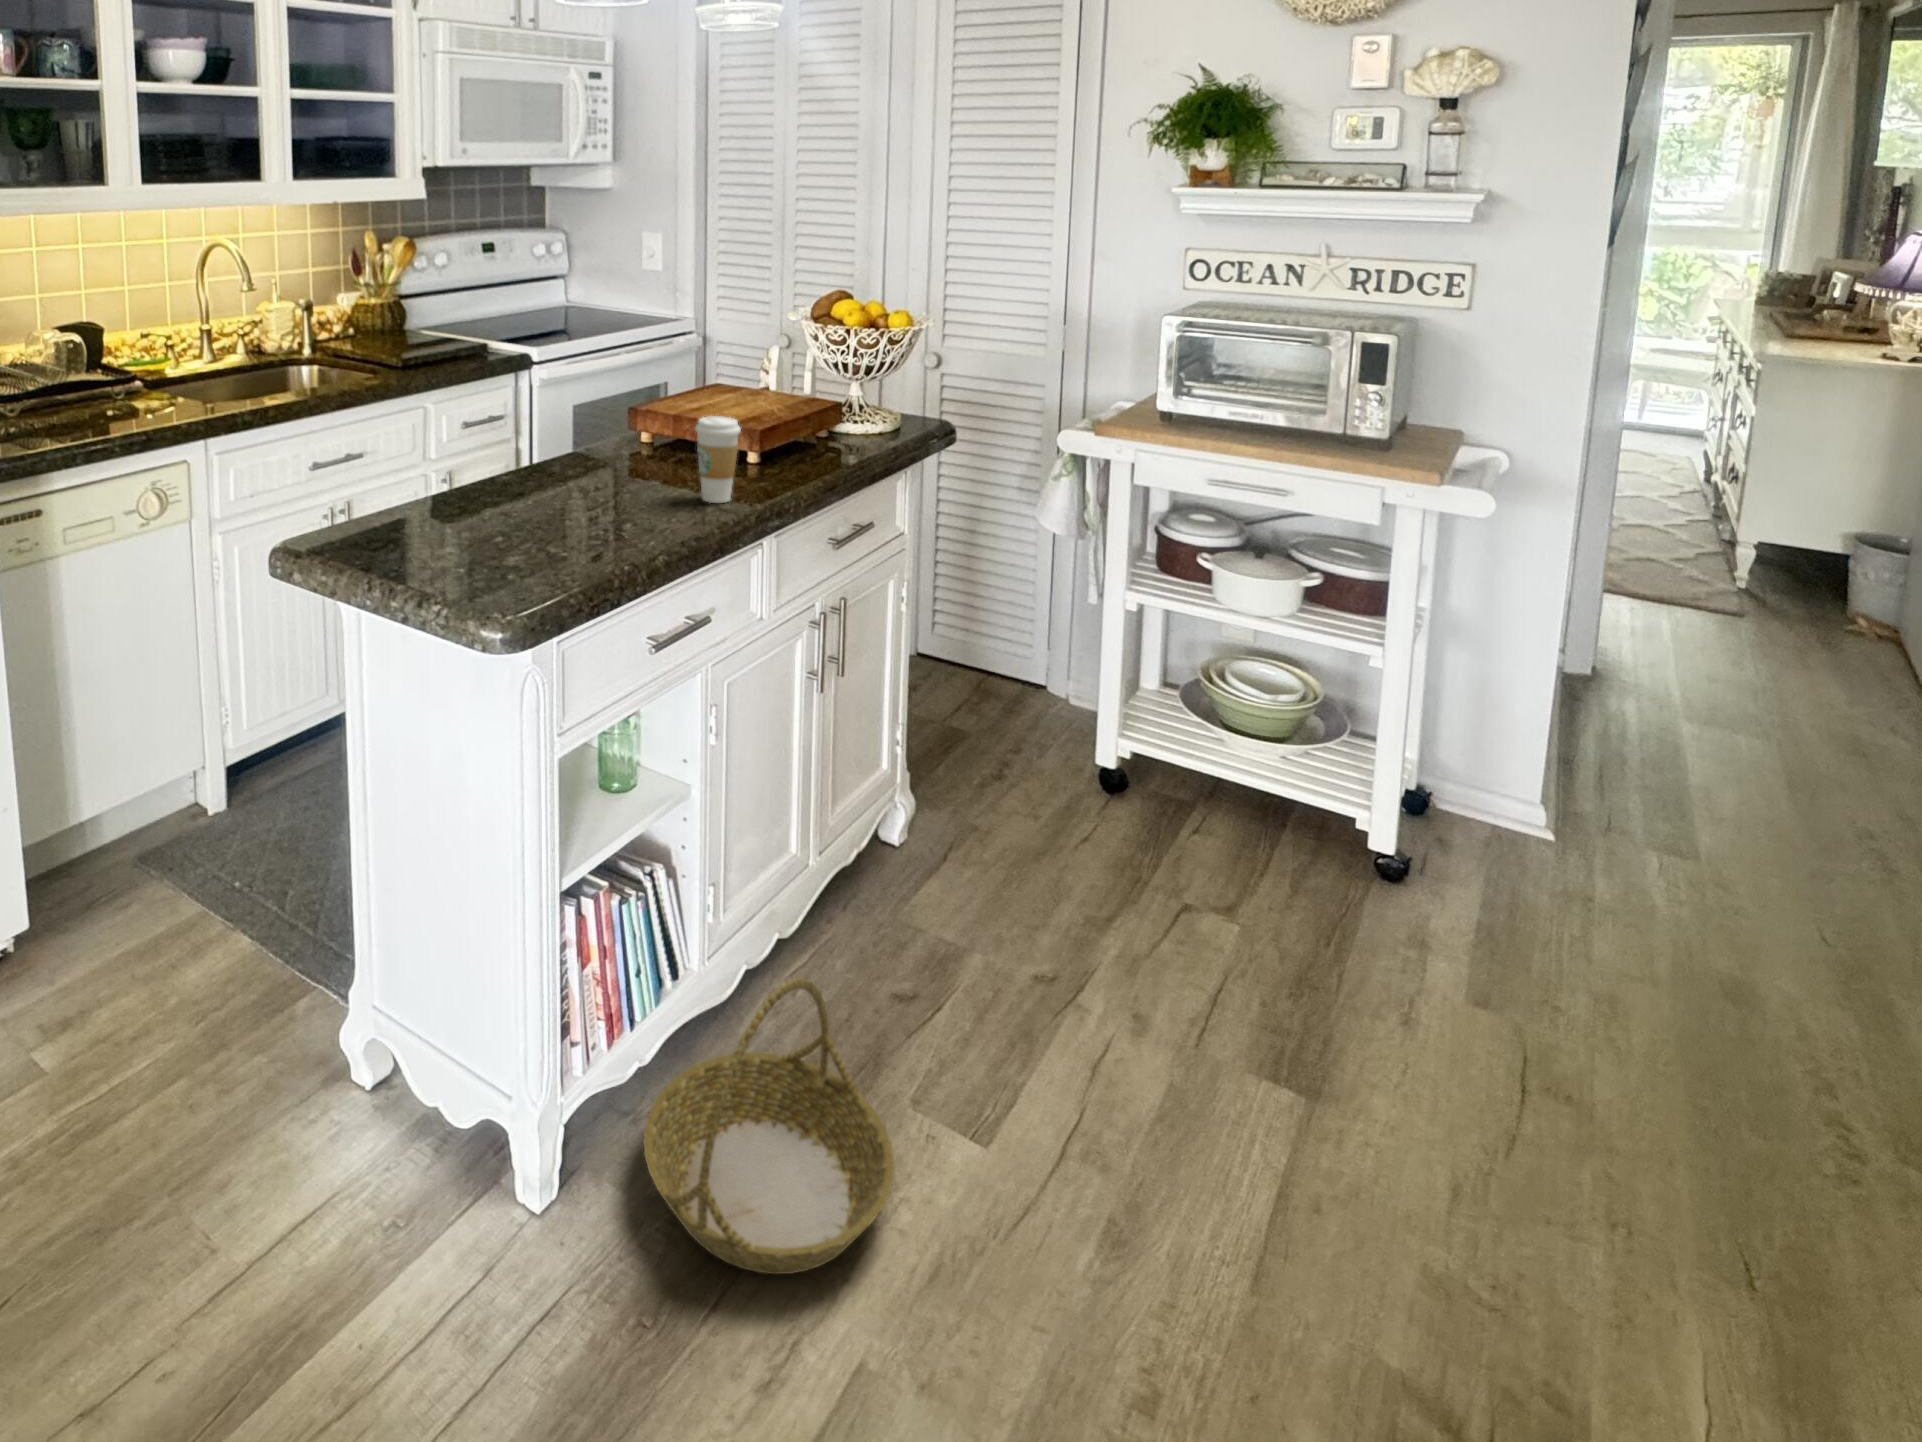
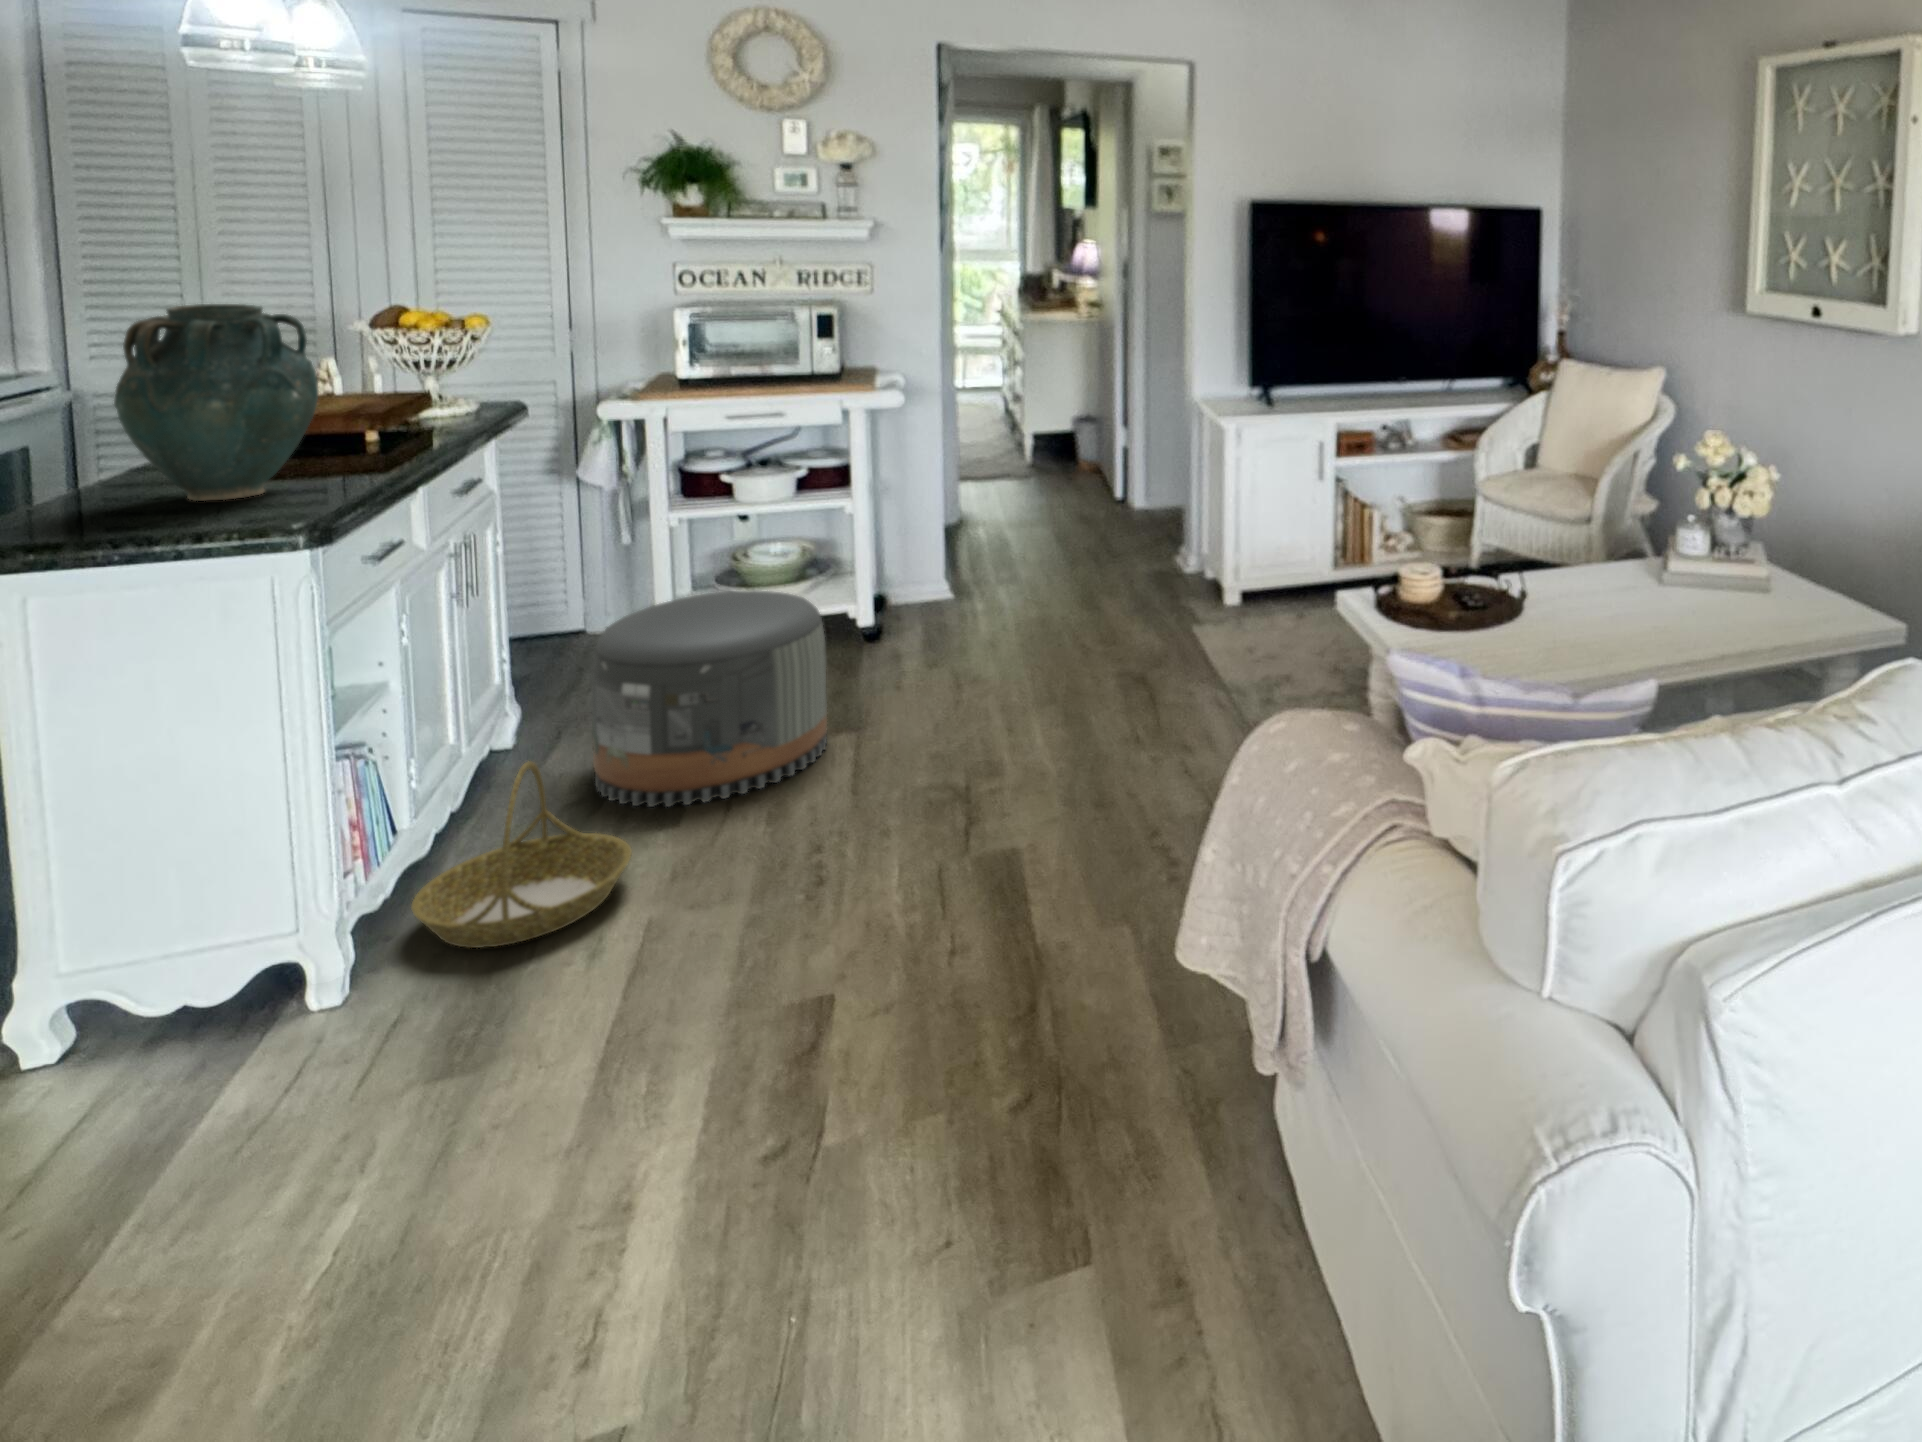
vase: none [474,289,645,528] -> present [114,304,319,501]
coffee cup: present [695,416,741,503] -> none [343,399,392,466]
pouf: none [940,747,1275,1140] -> present [590,591,827,807]

